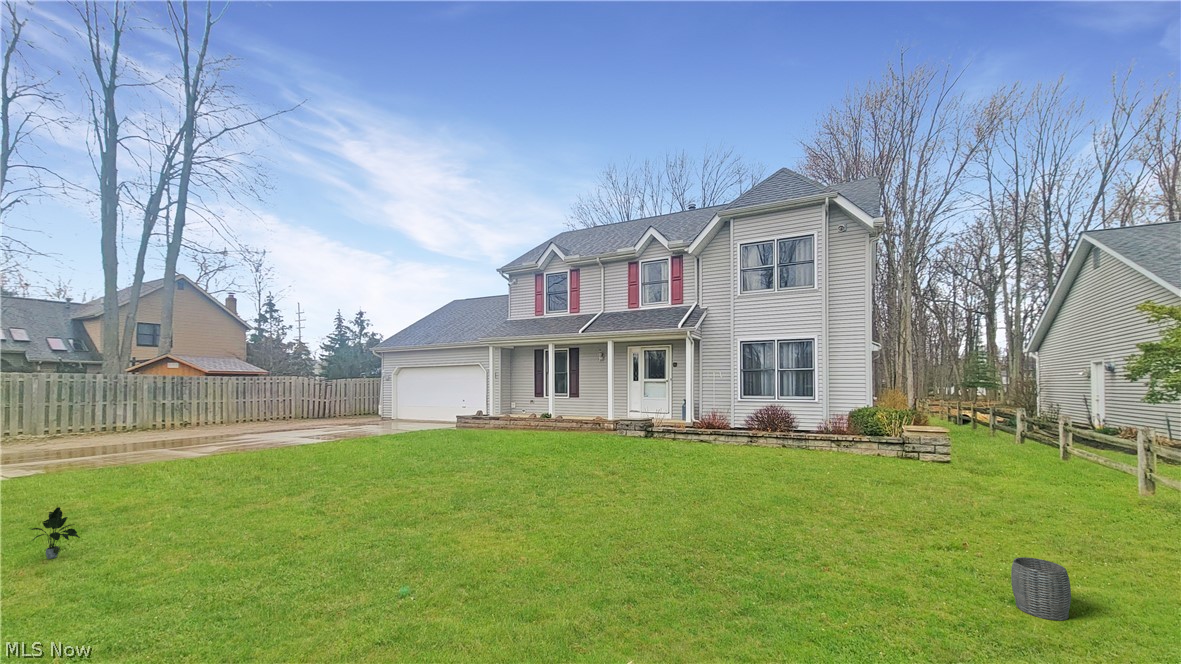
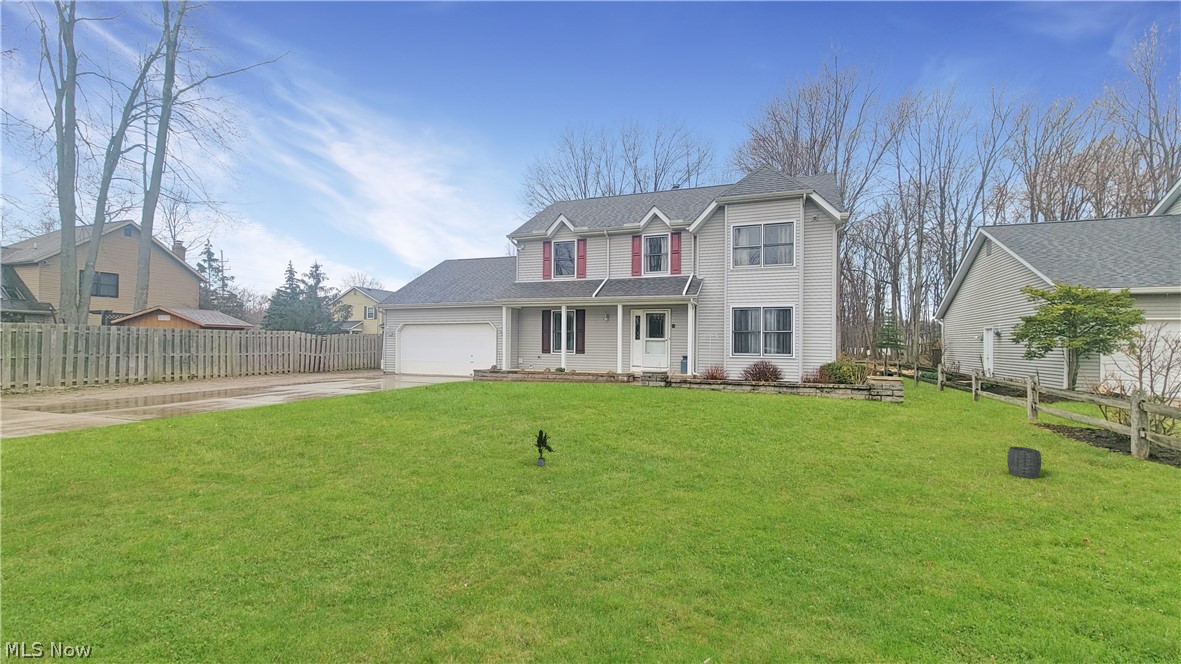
potted plant: present [31,507,80,559] -> present [534,430,554,466]

